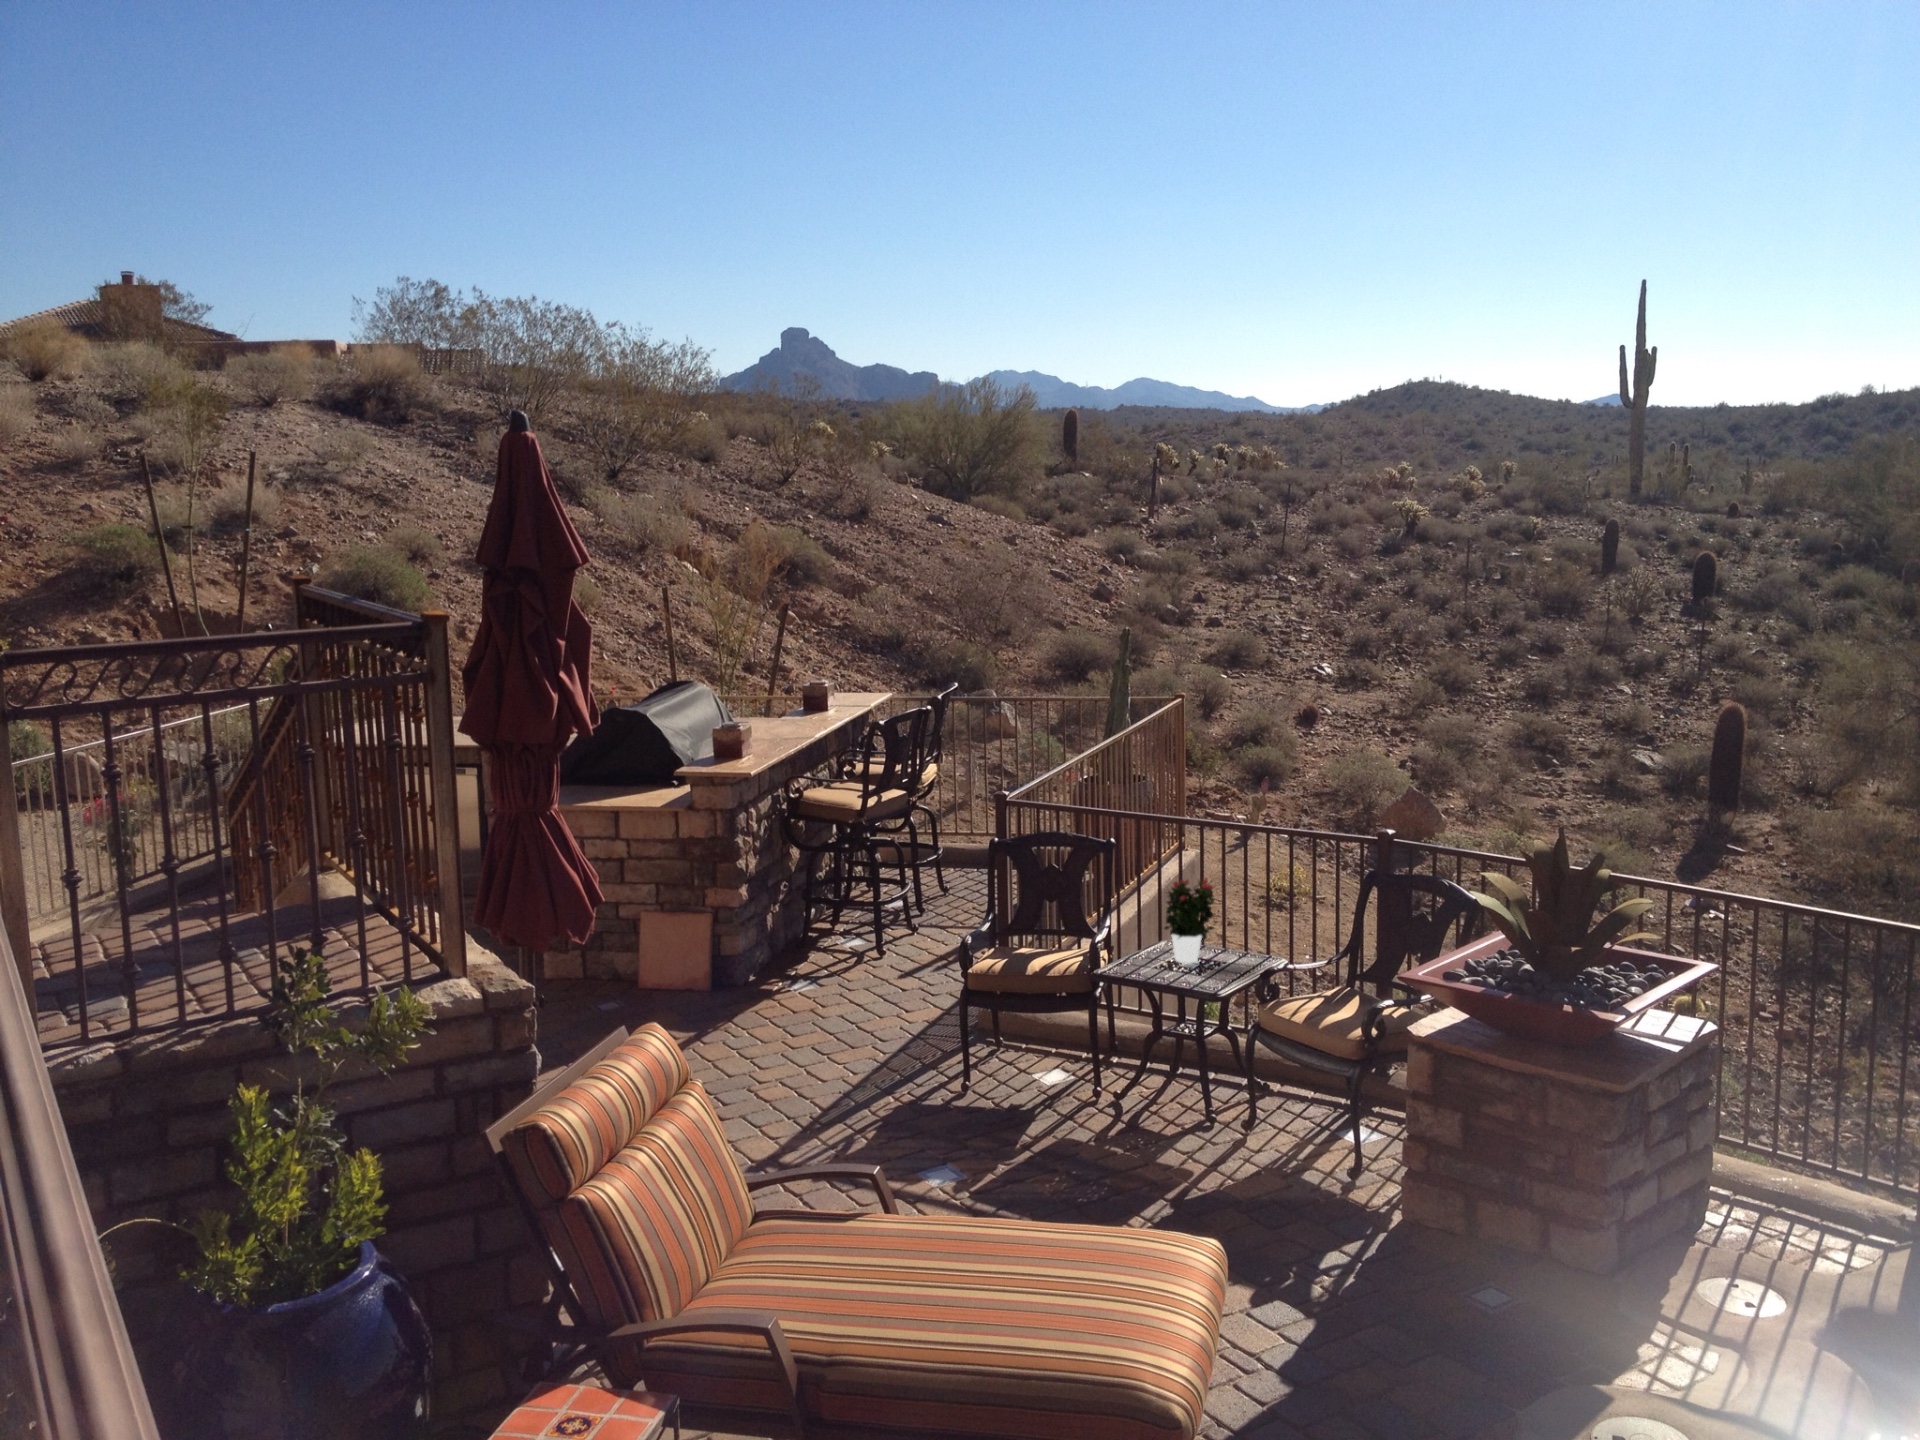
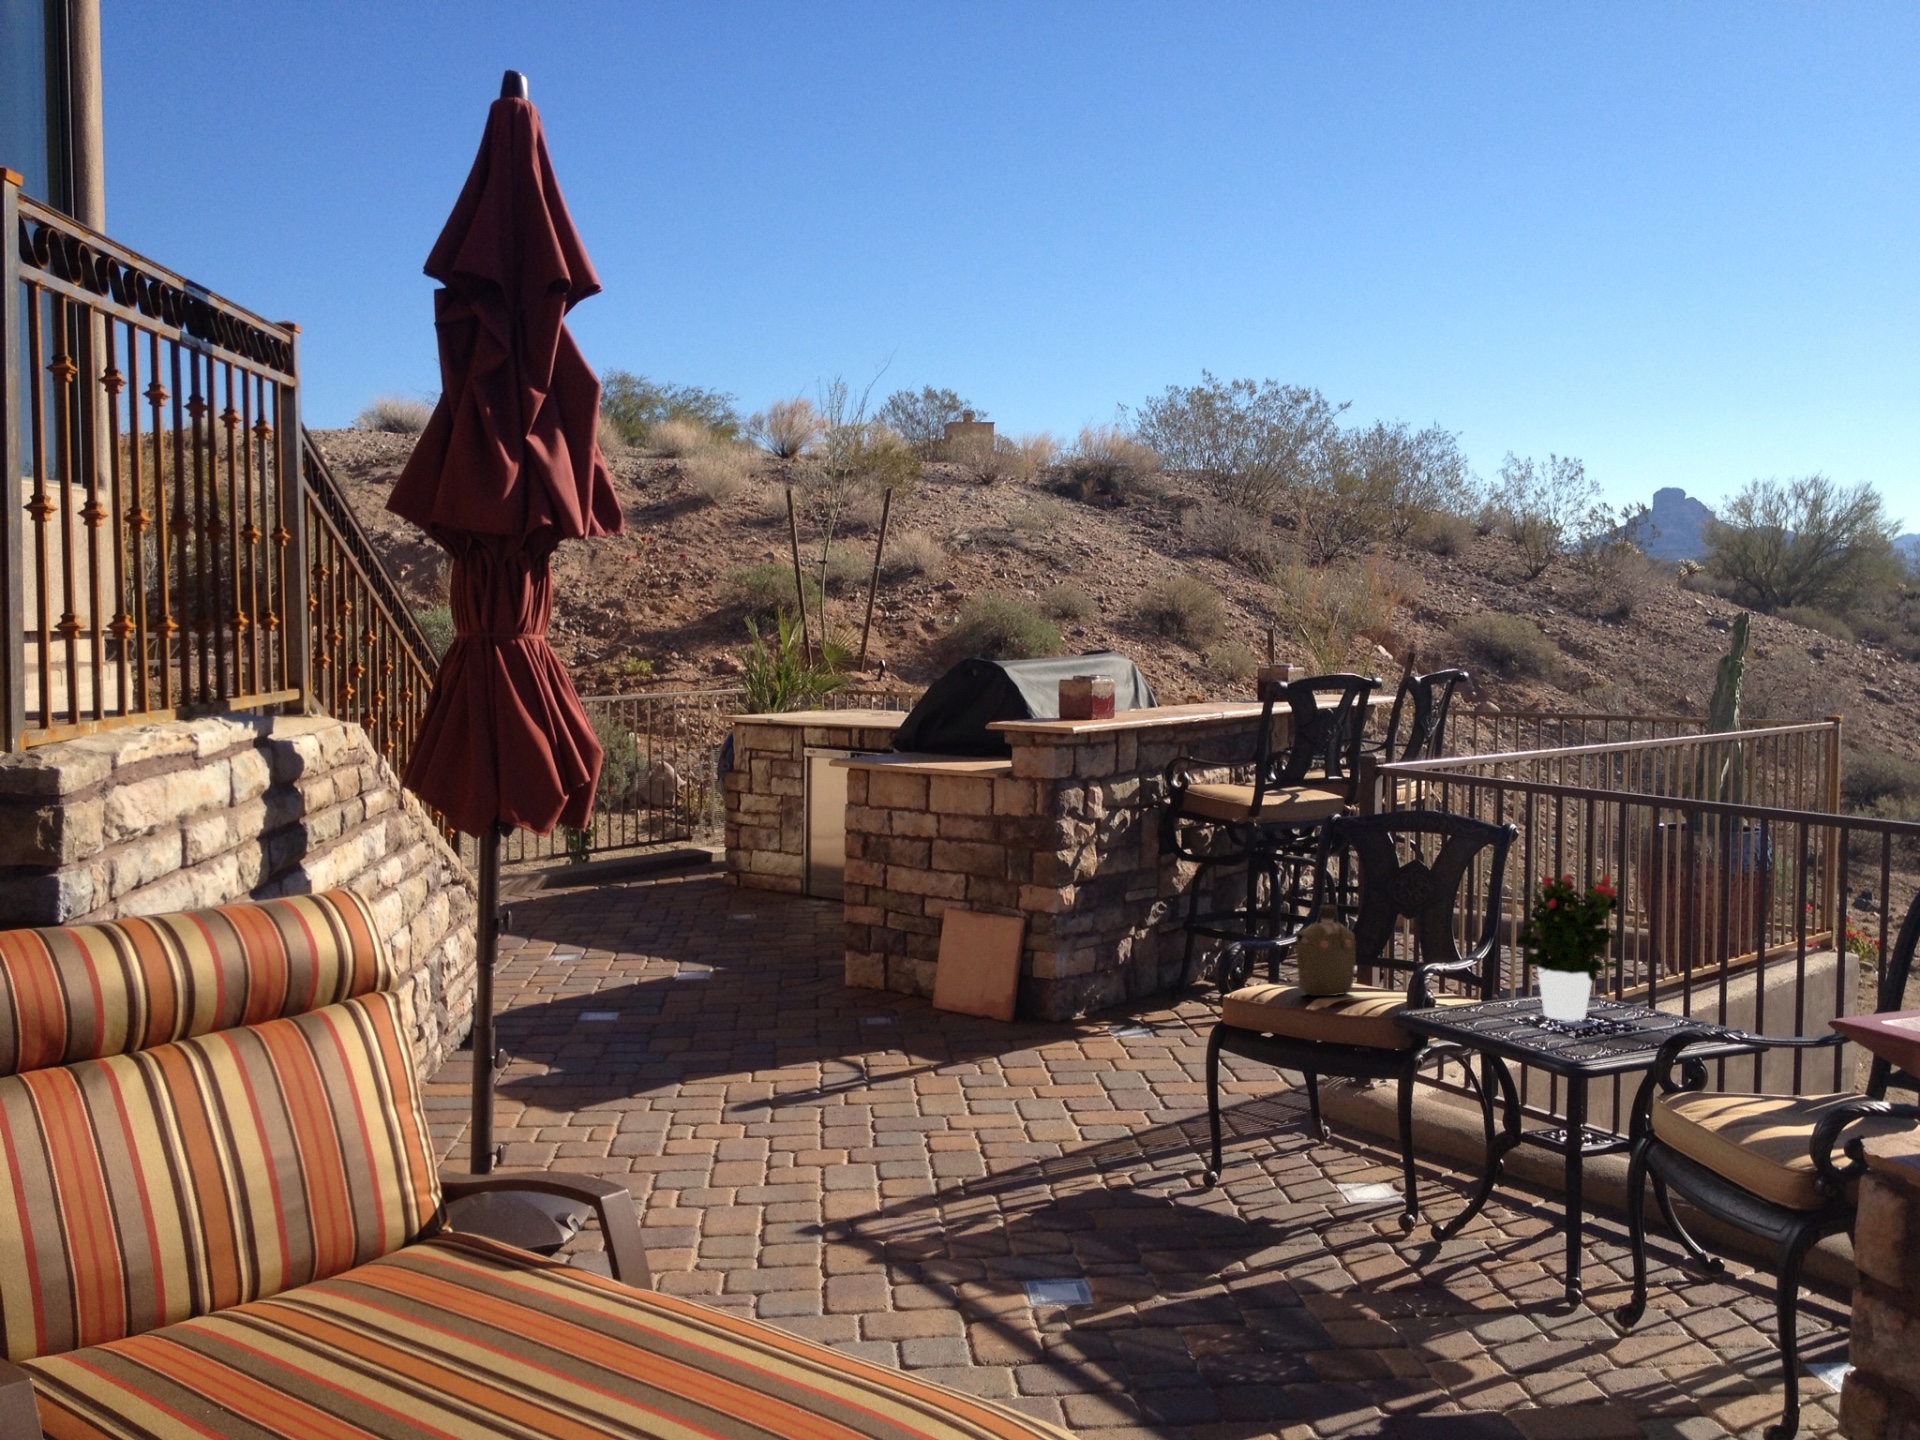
water bottle: none [1019,906,1055,965] -> present [1296,905,1356,996]

